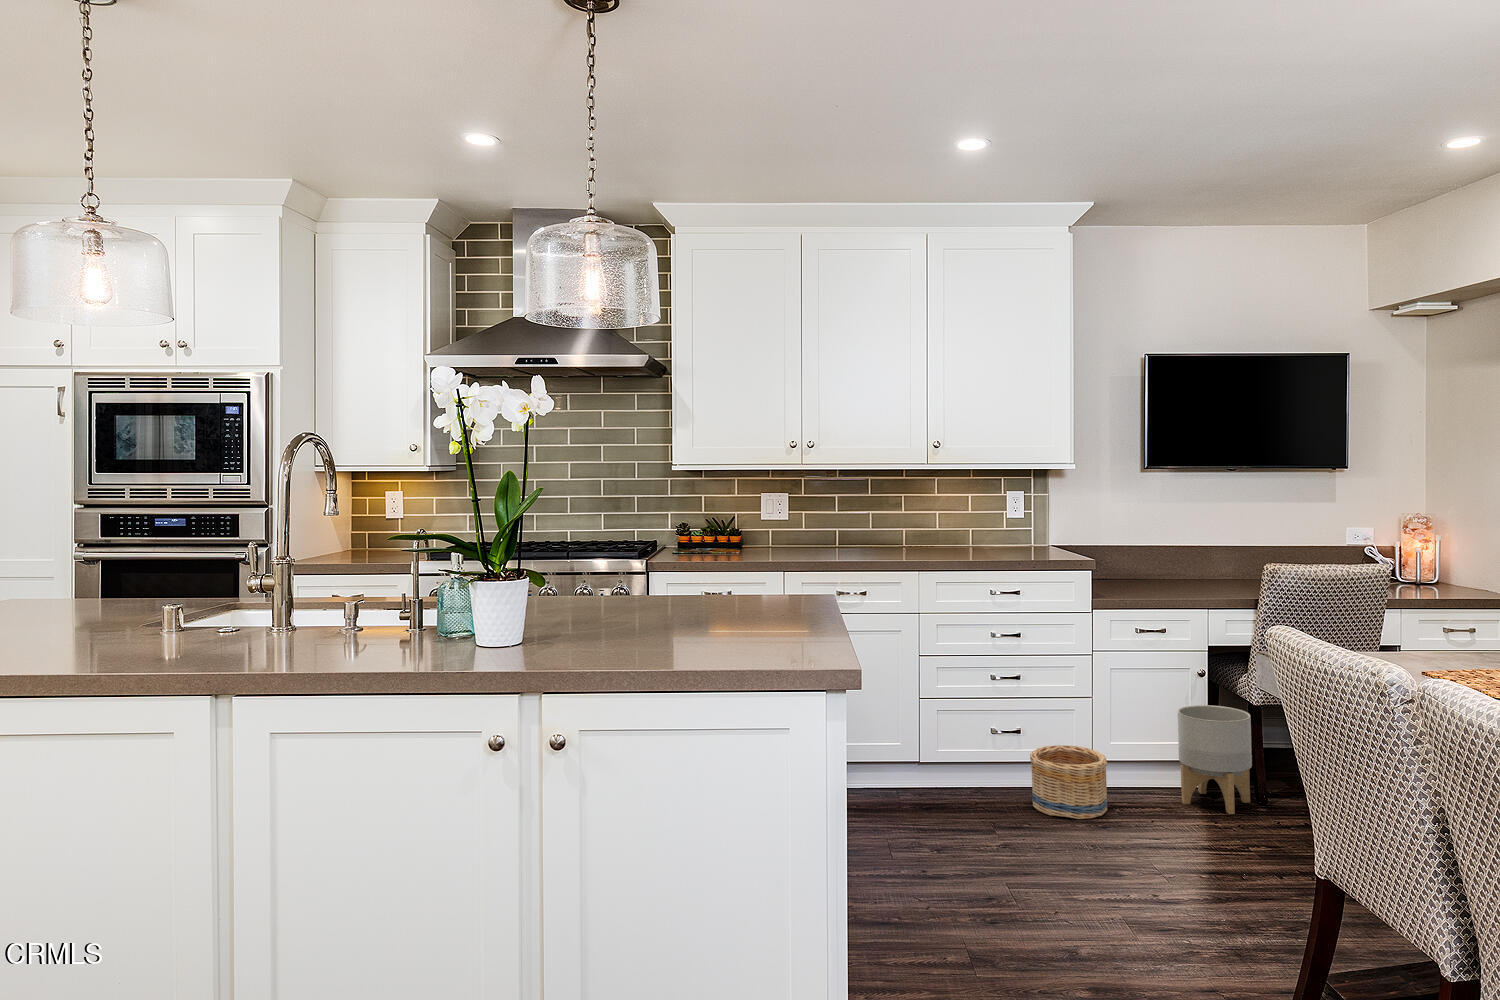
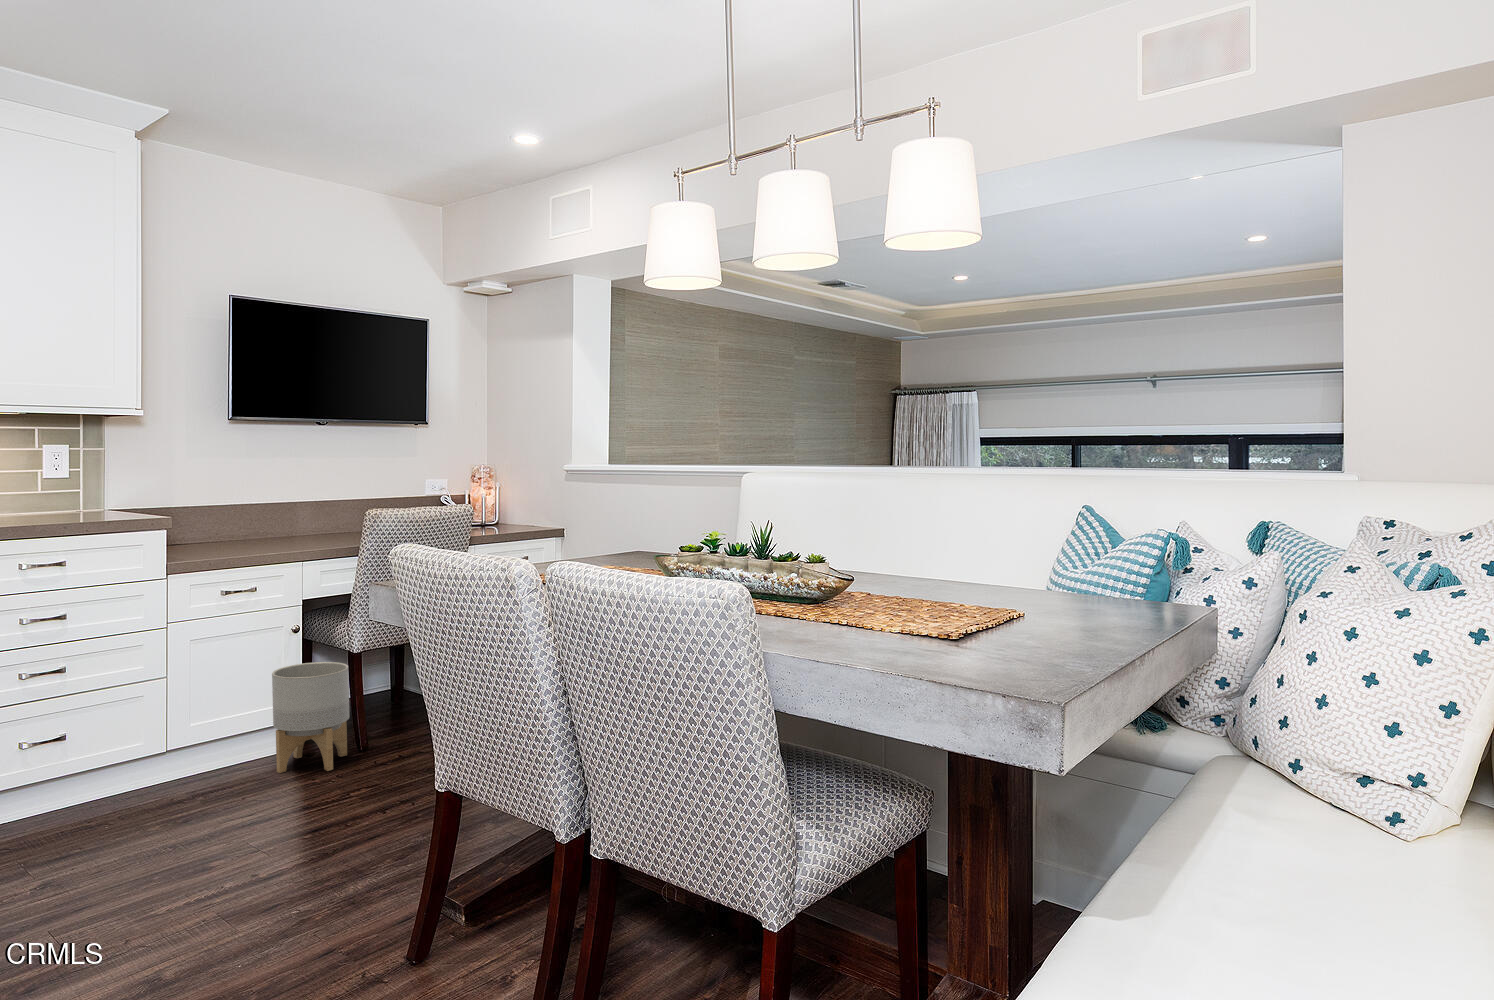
basket: present [1030,745,1107,819] -> none [83,735,190,827]

